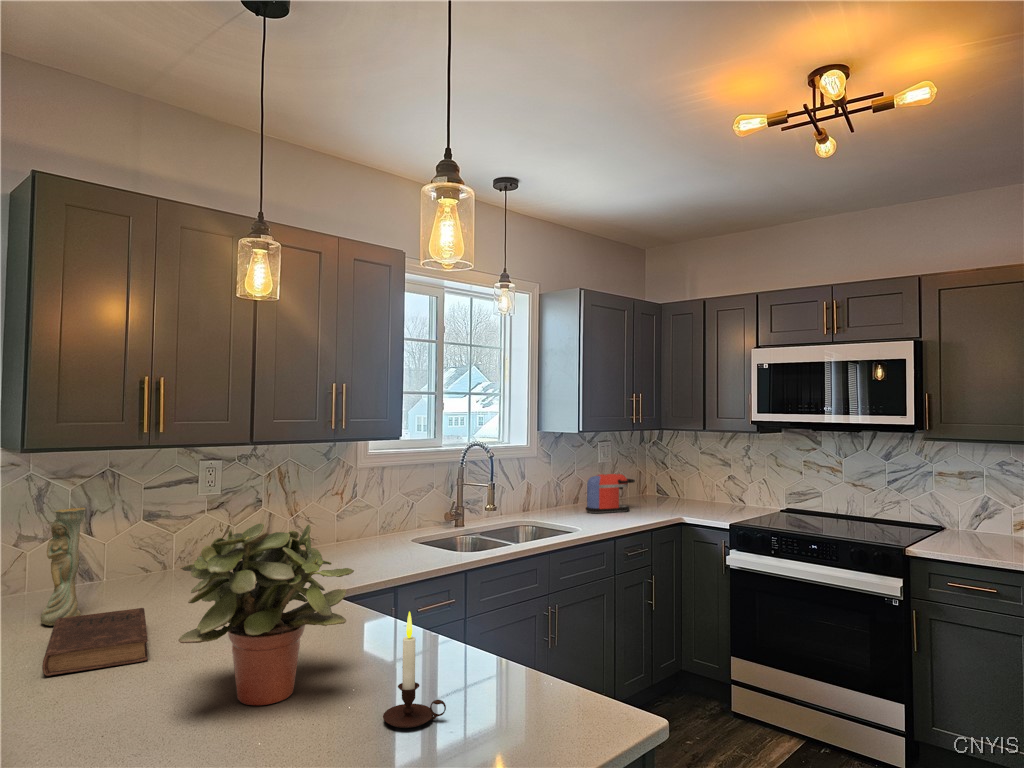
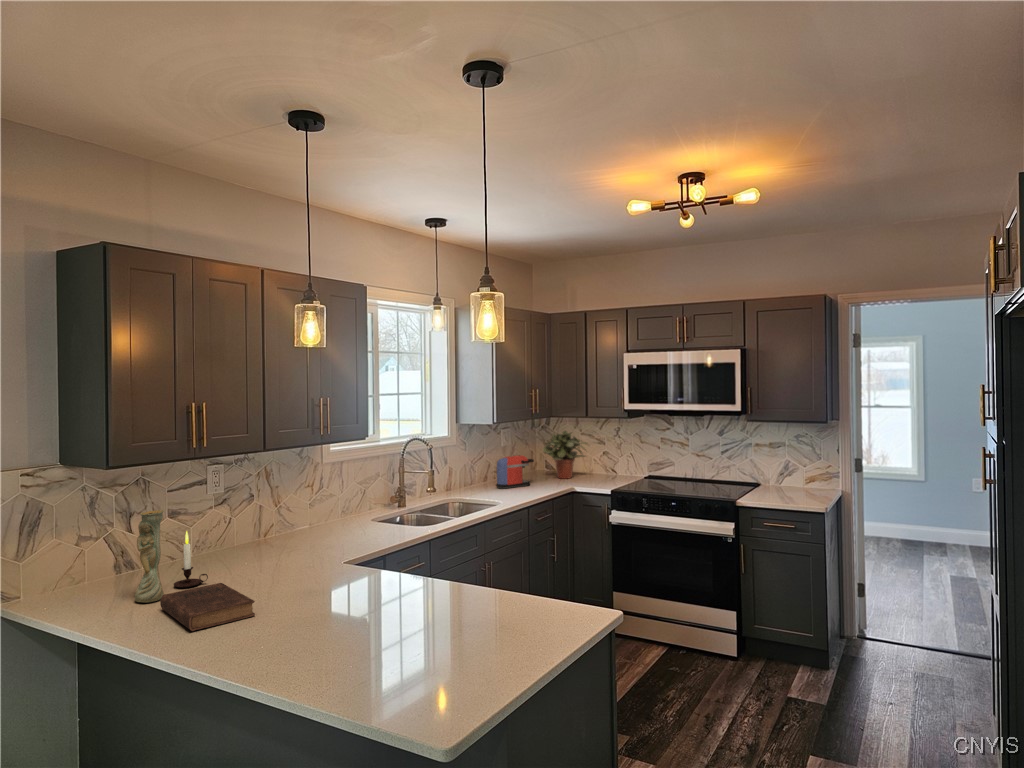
potted plant: present [178,524,354,705] -> present [543,431,587,479]
candle: present [383,612,446,728] -> present [174,531,208,588]

